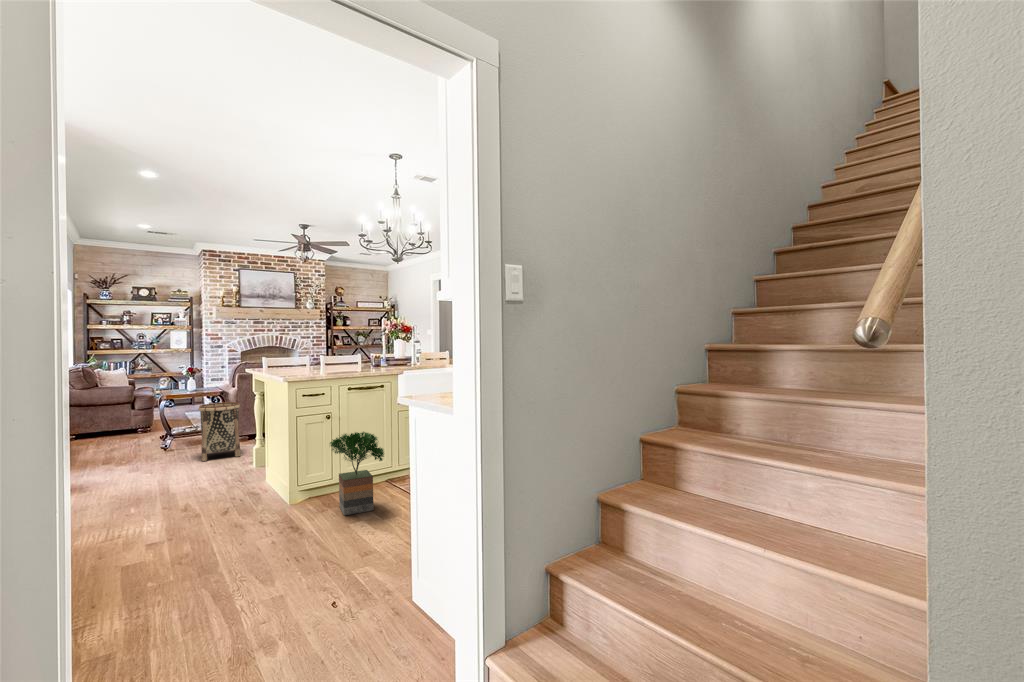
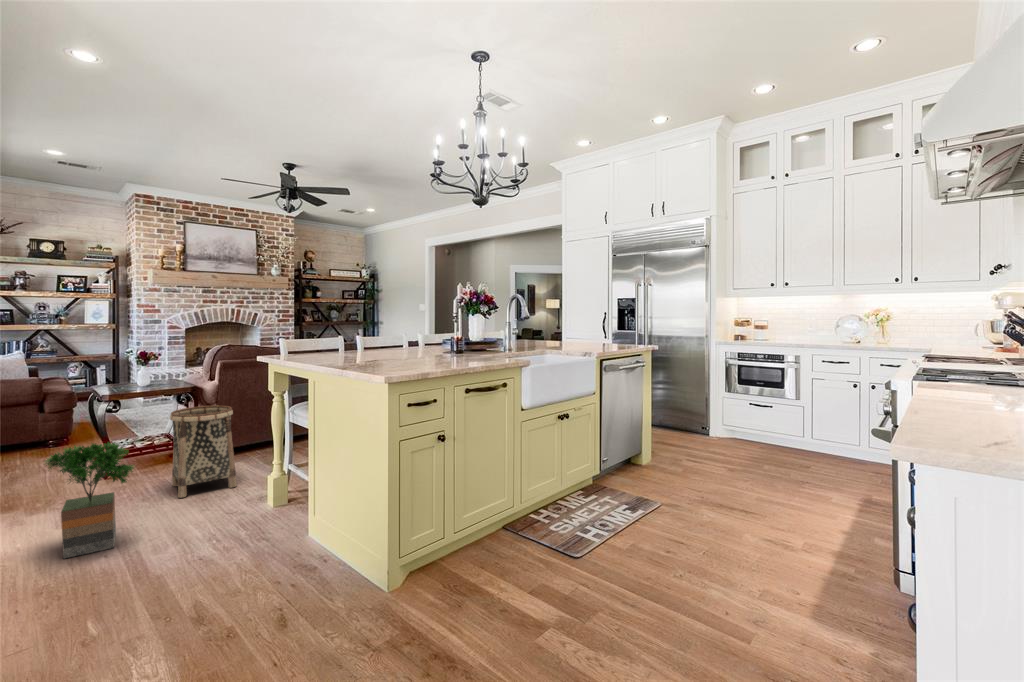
potted tree: present [330,432,384,515] -> present [45,442,134,559]

